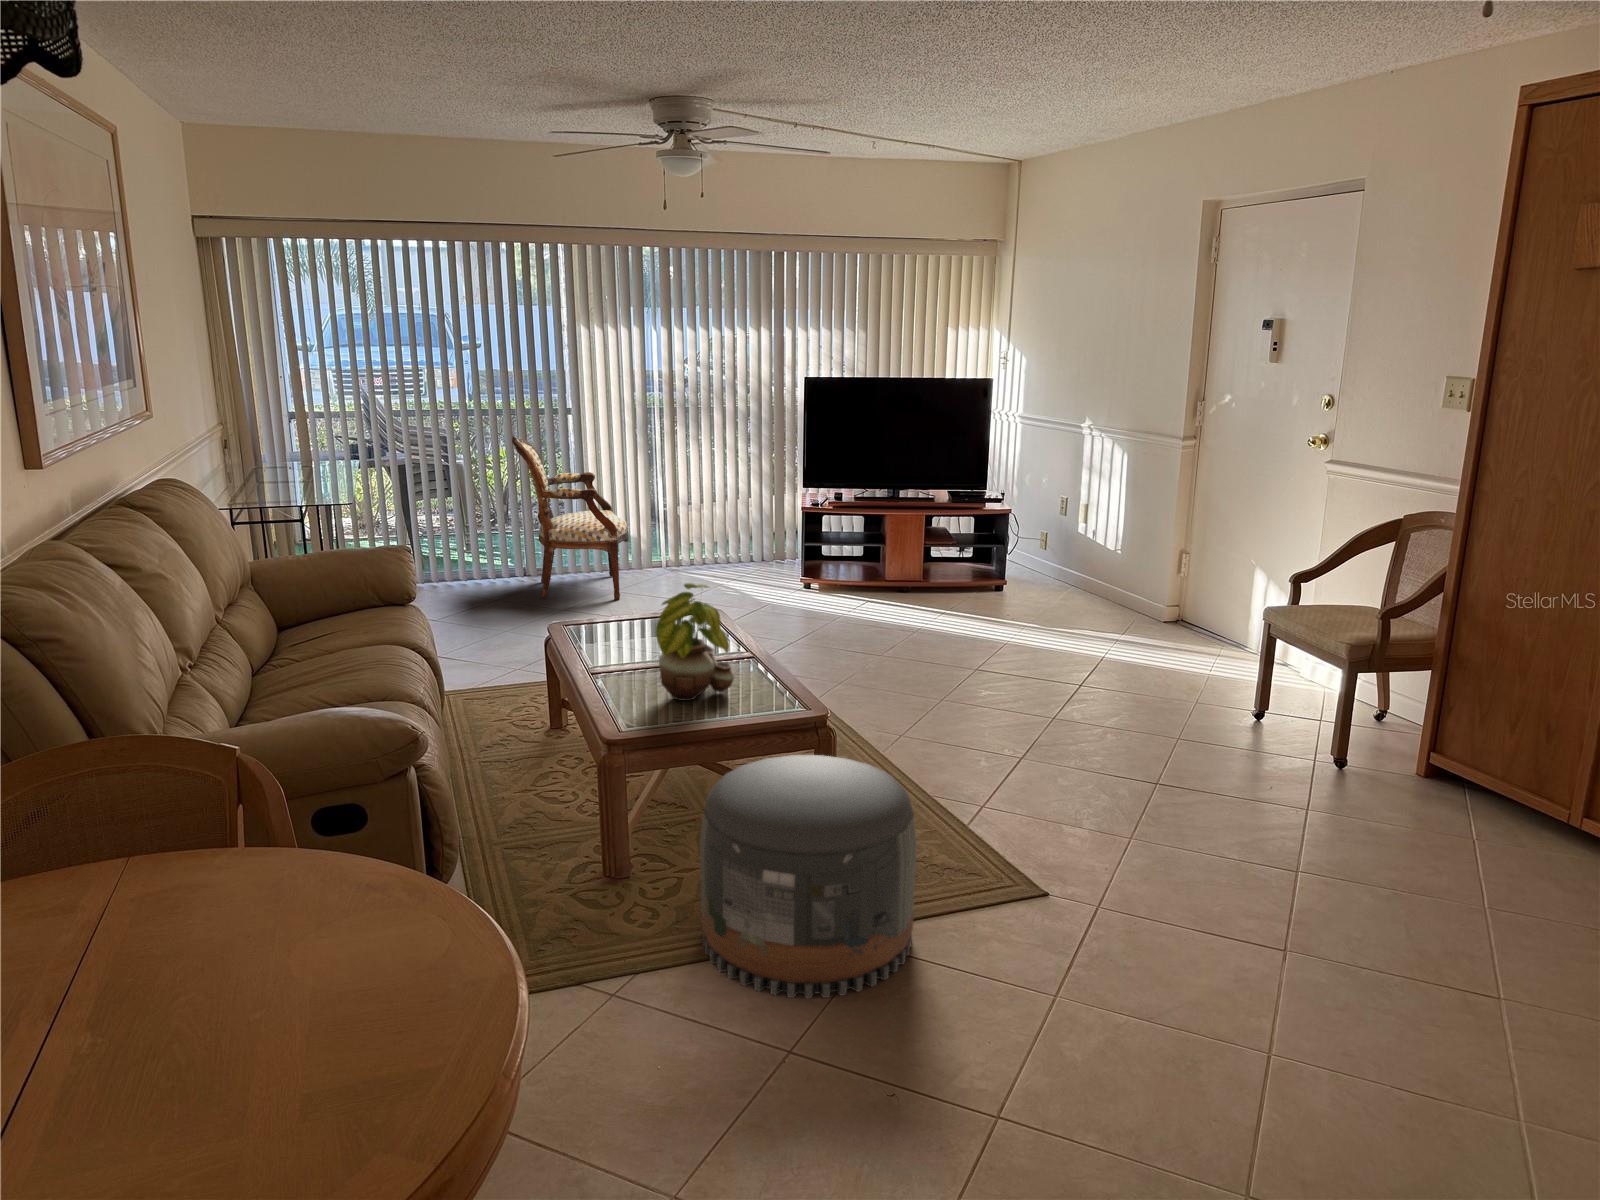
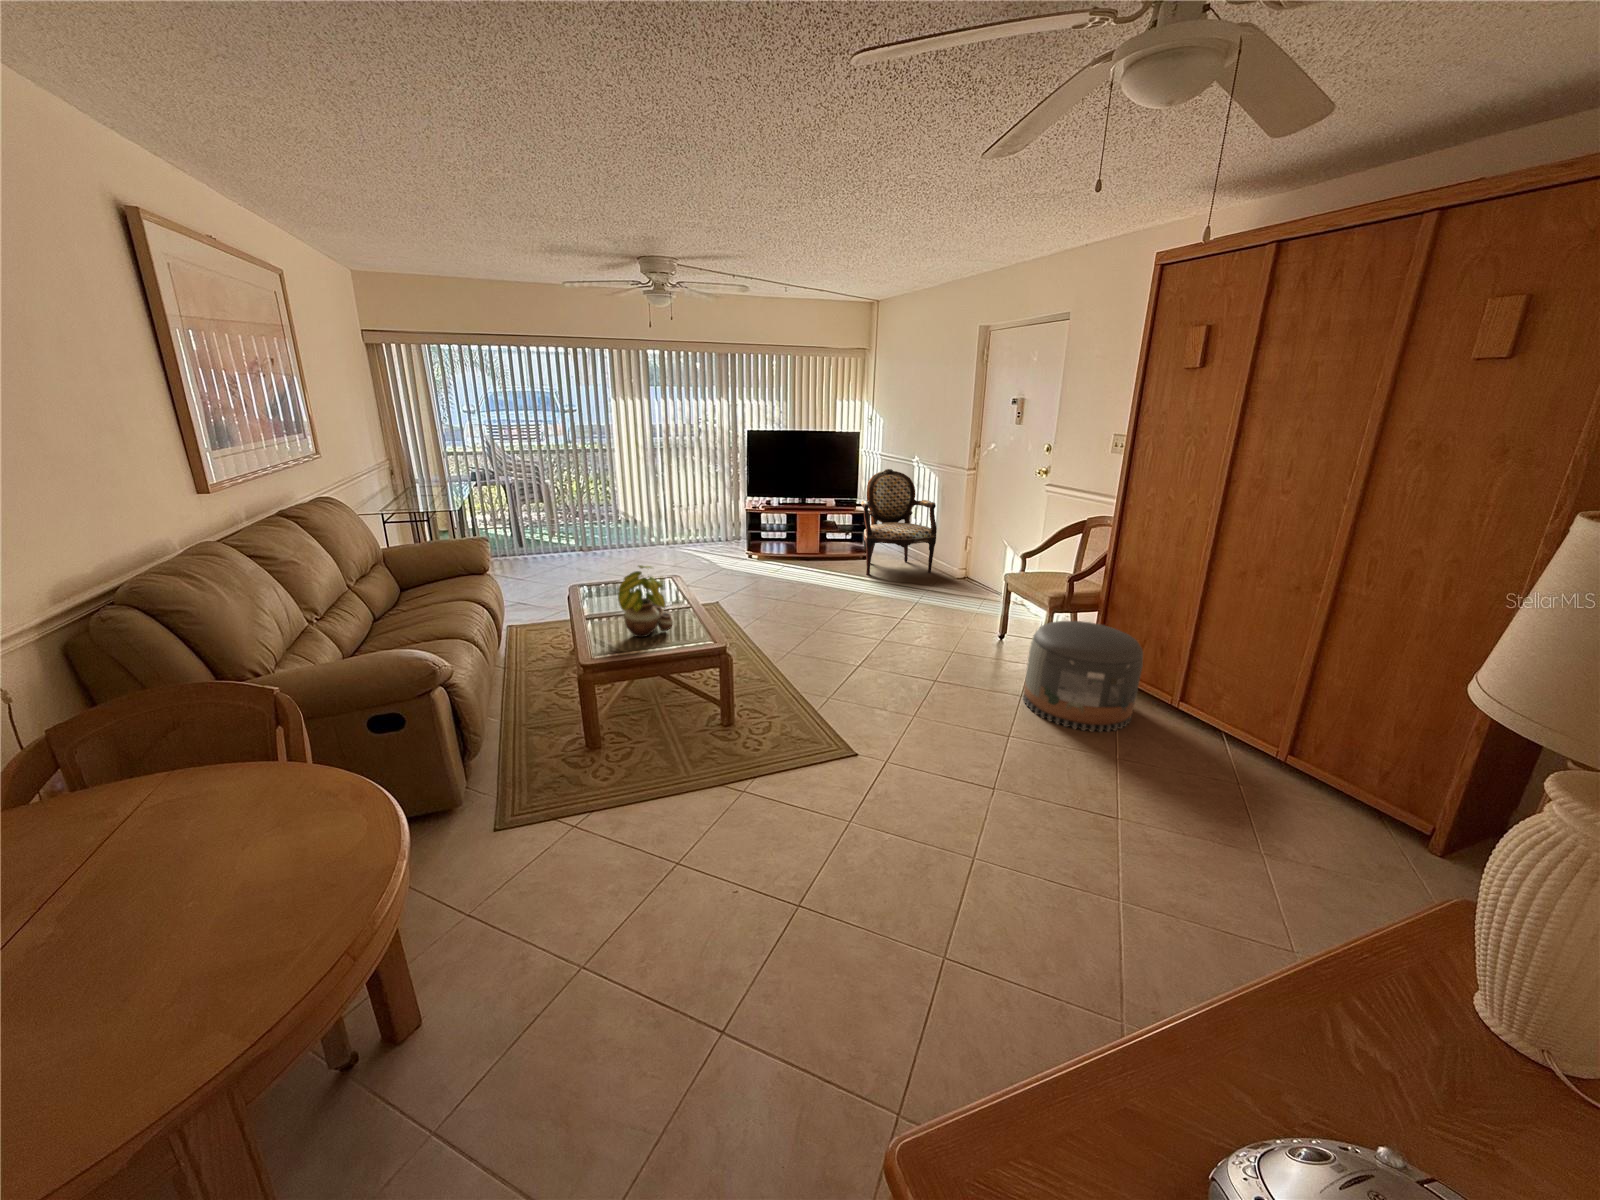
armchair: present [512,435,629,600] -> present [861,469,937,575]
pouf: present [700,755,916,999] -> present [1023,621,1143,732]

